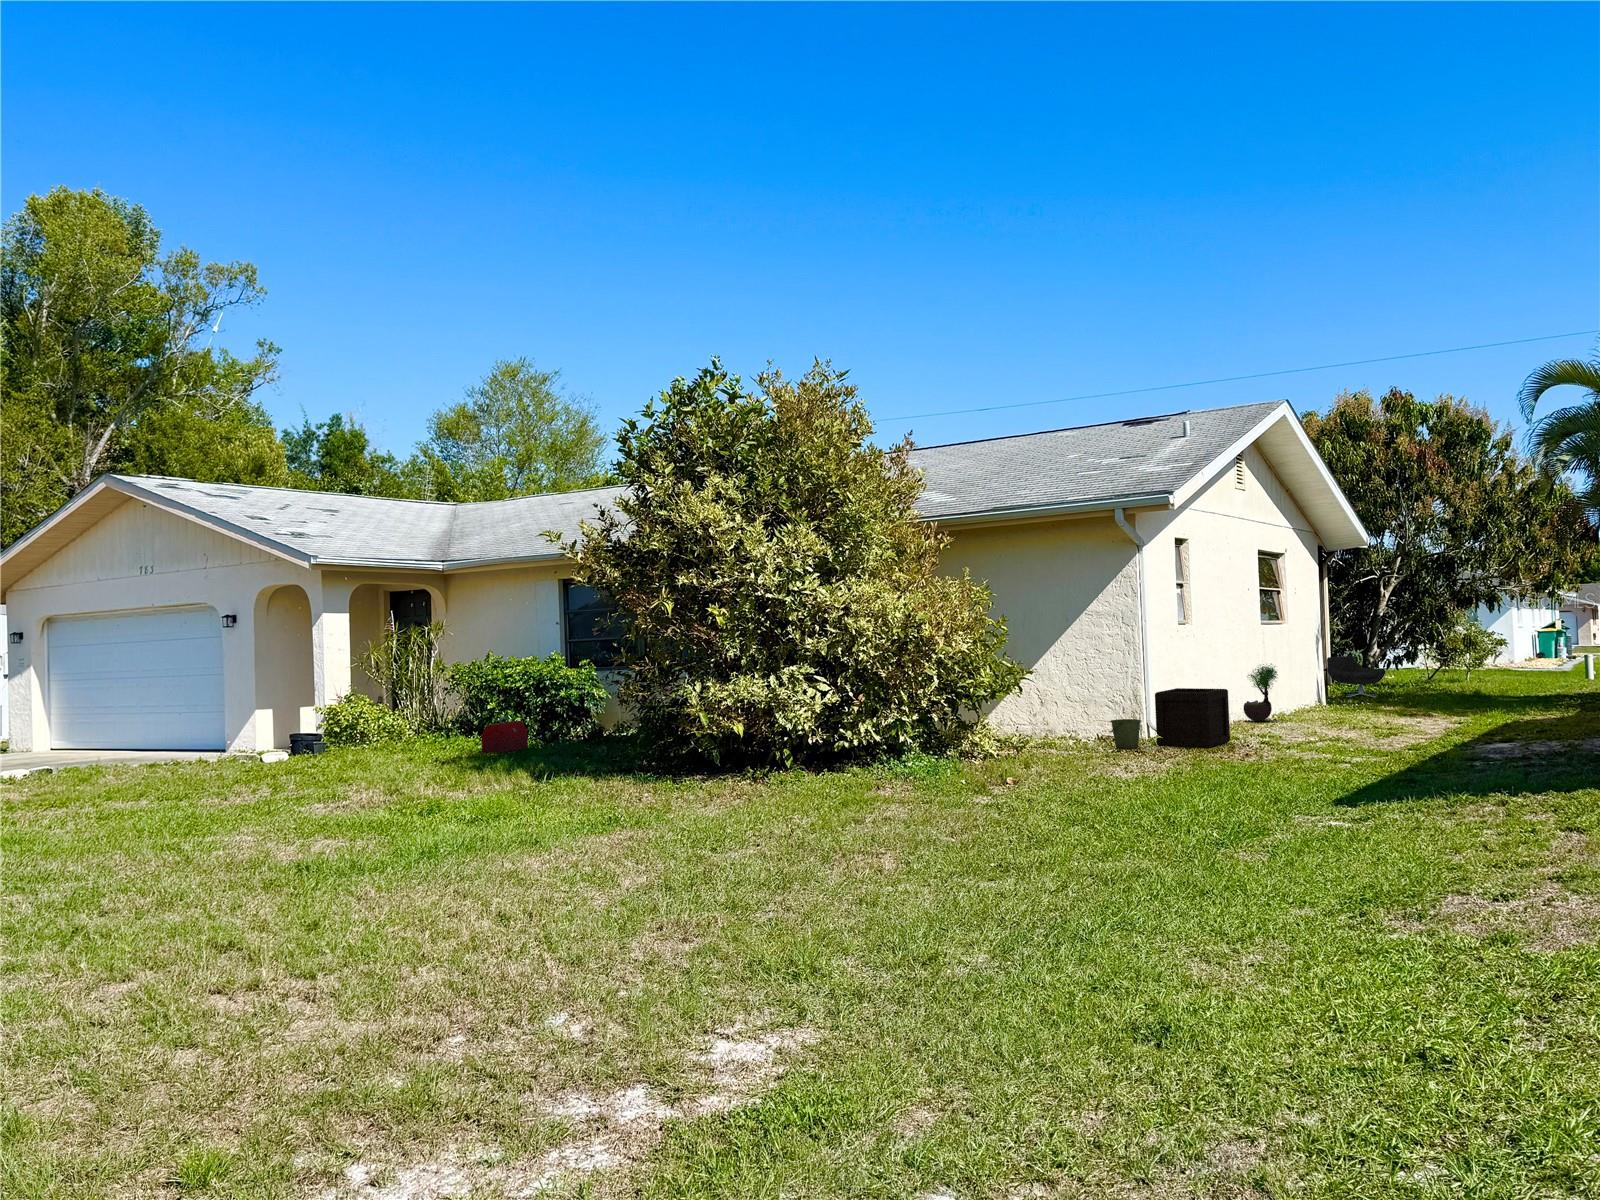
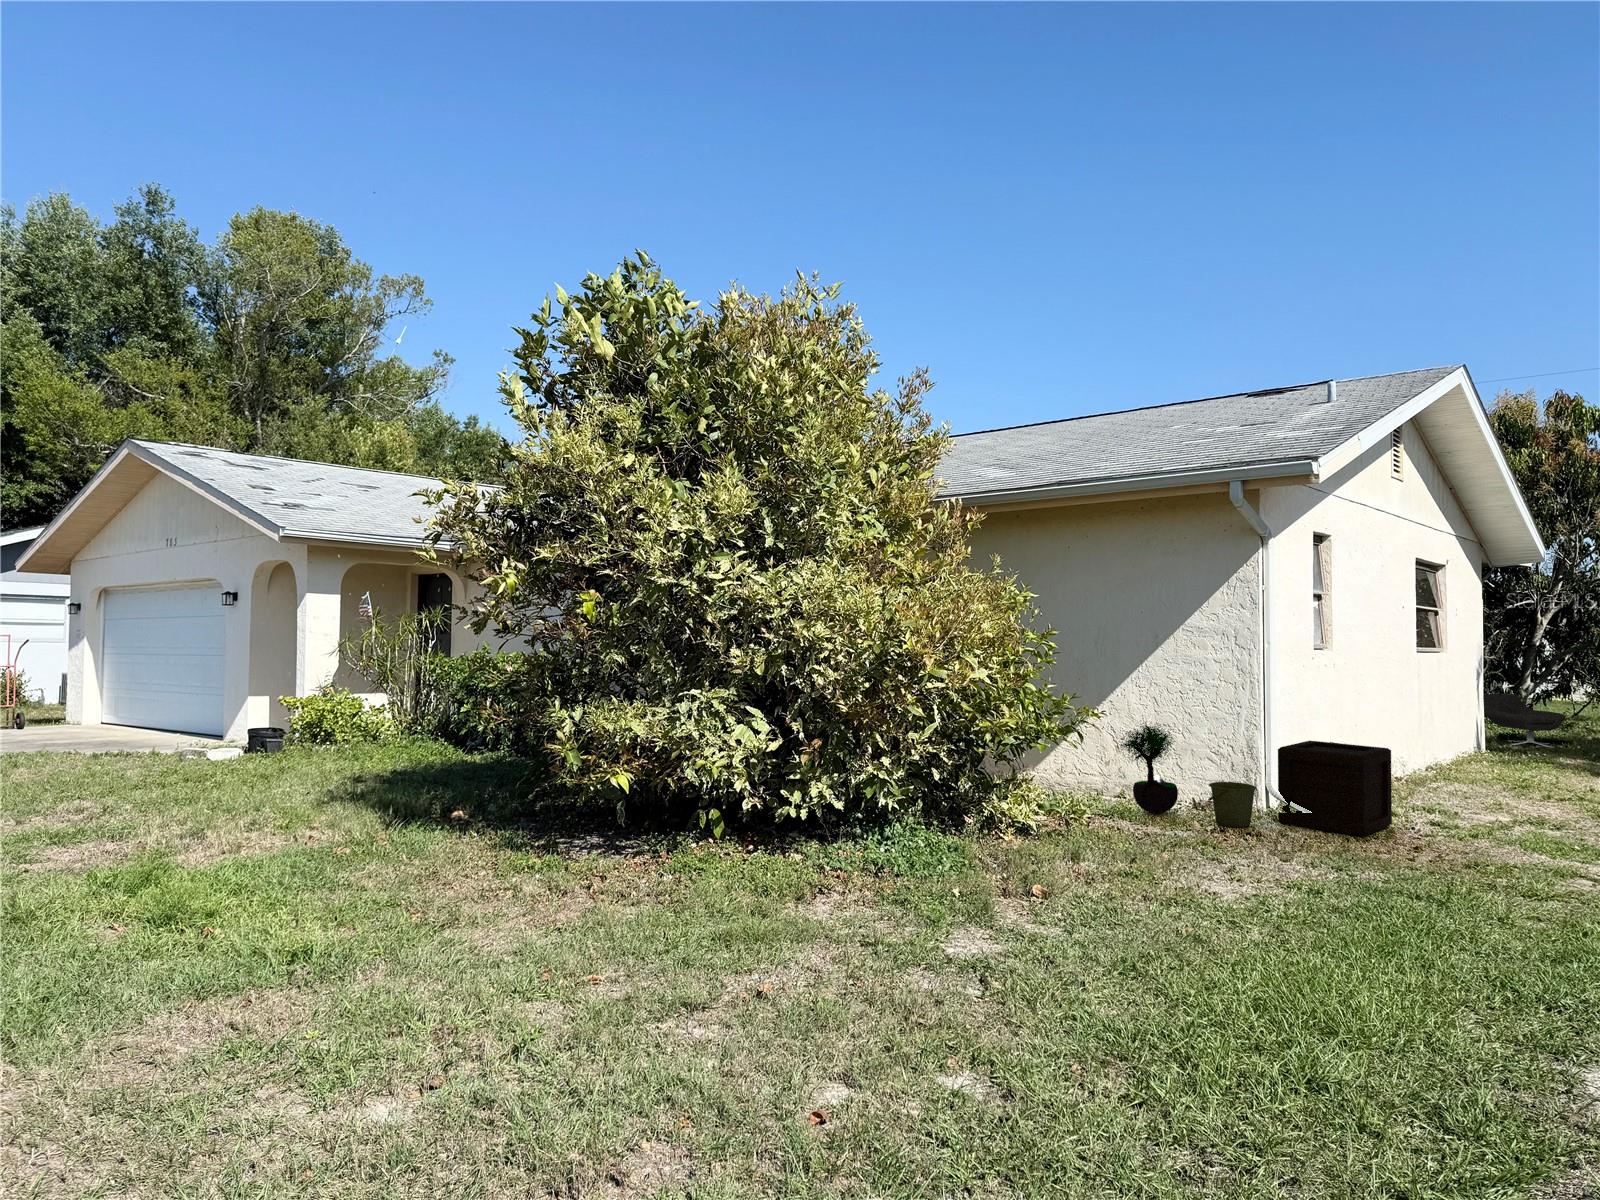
potted tree: present [1244,664,1278,721] -> present [1120,722,1178,814]
toolbox: present [481,716,528,753] -> none [437,719,496,762]

